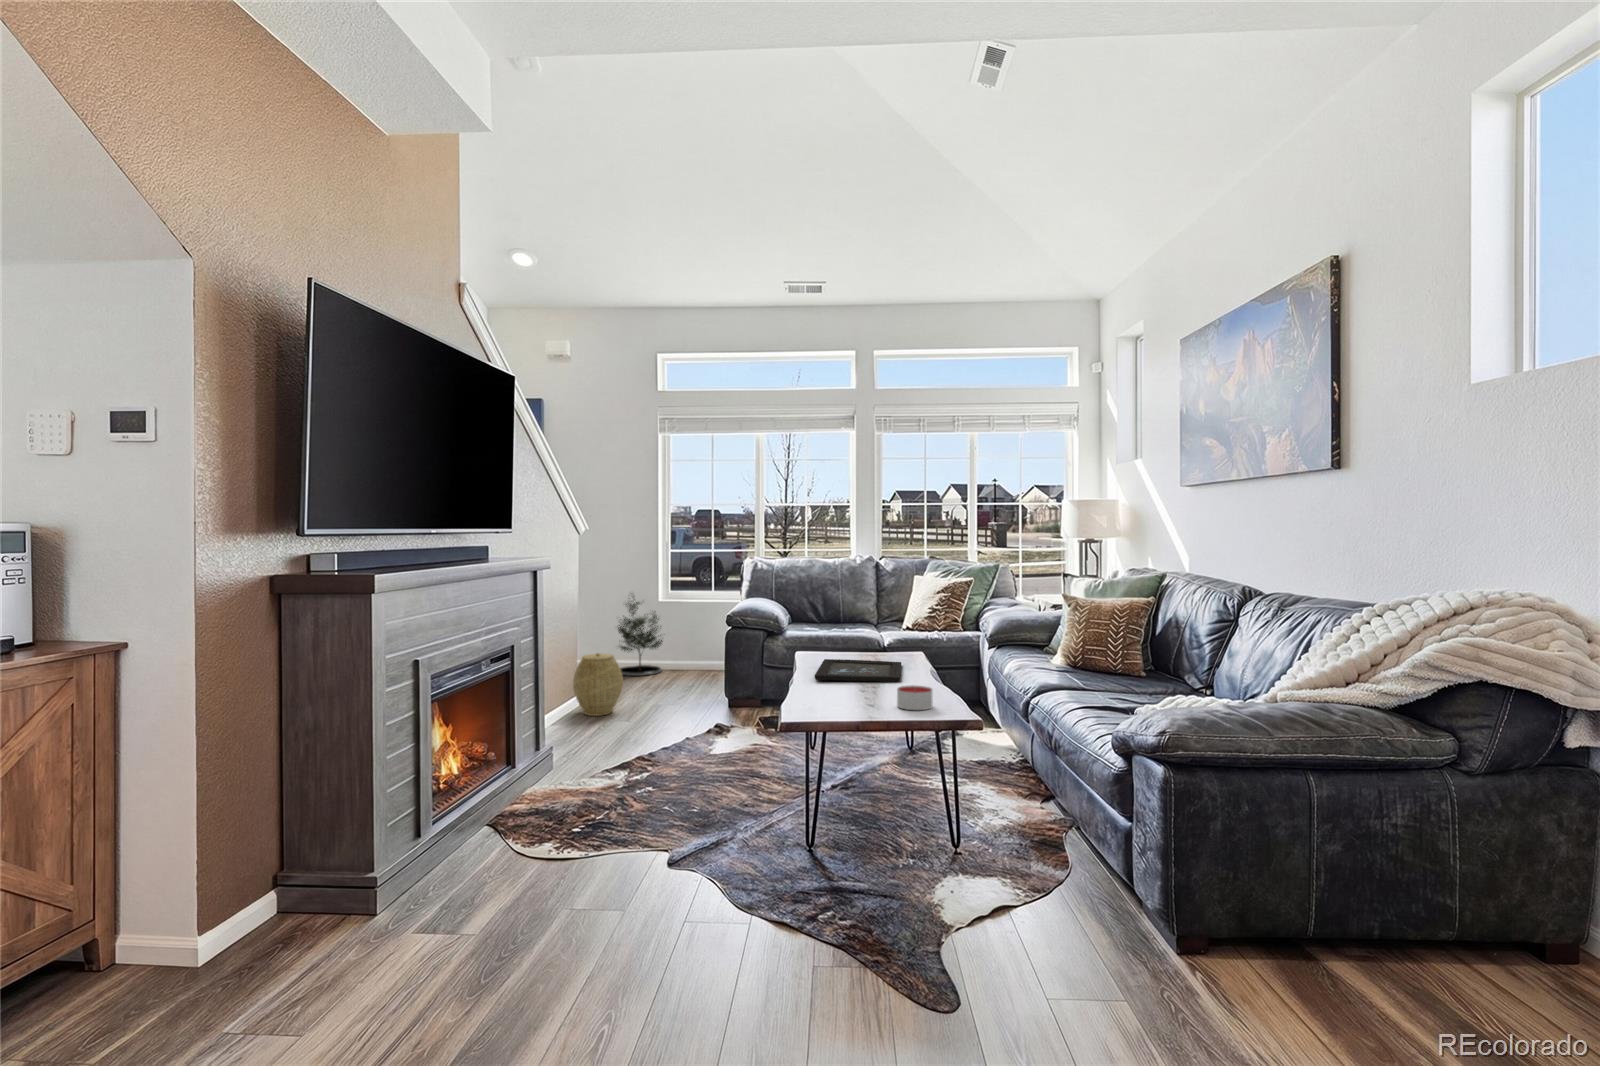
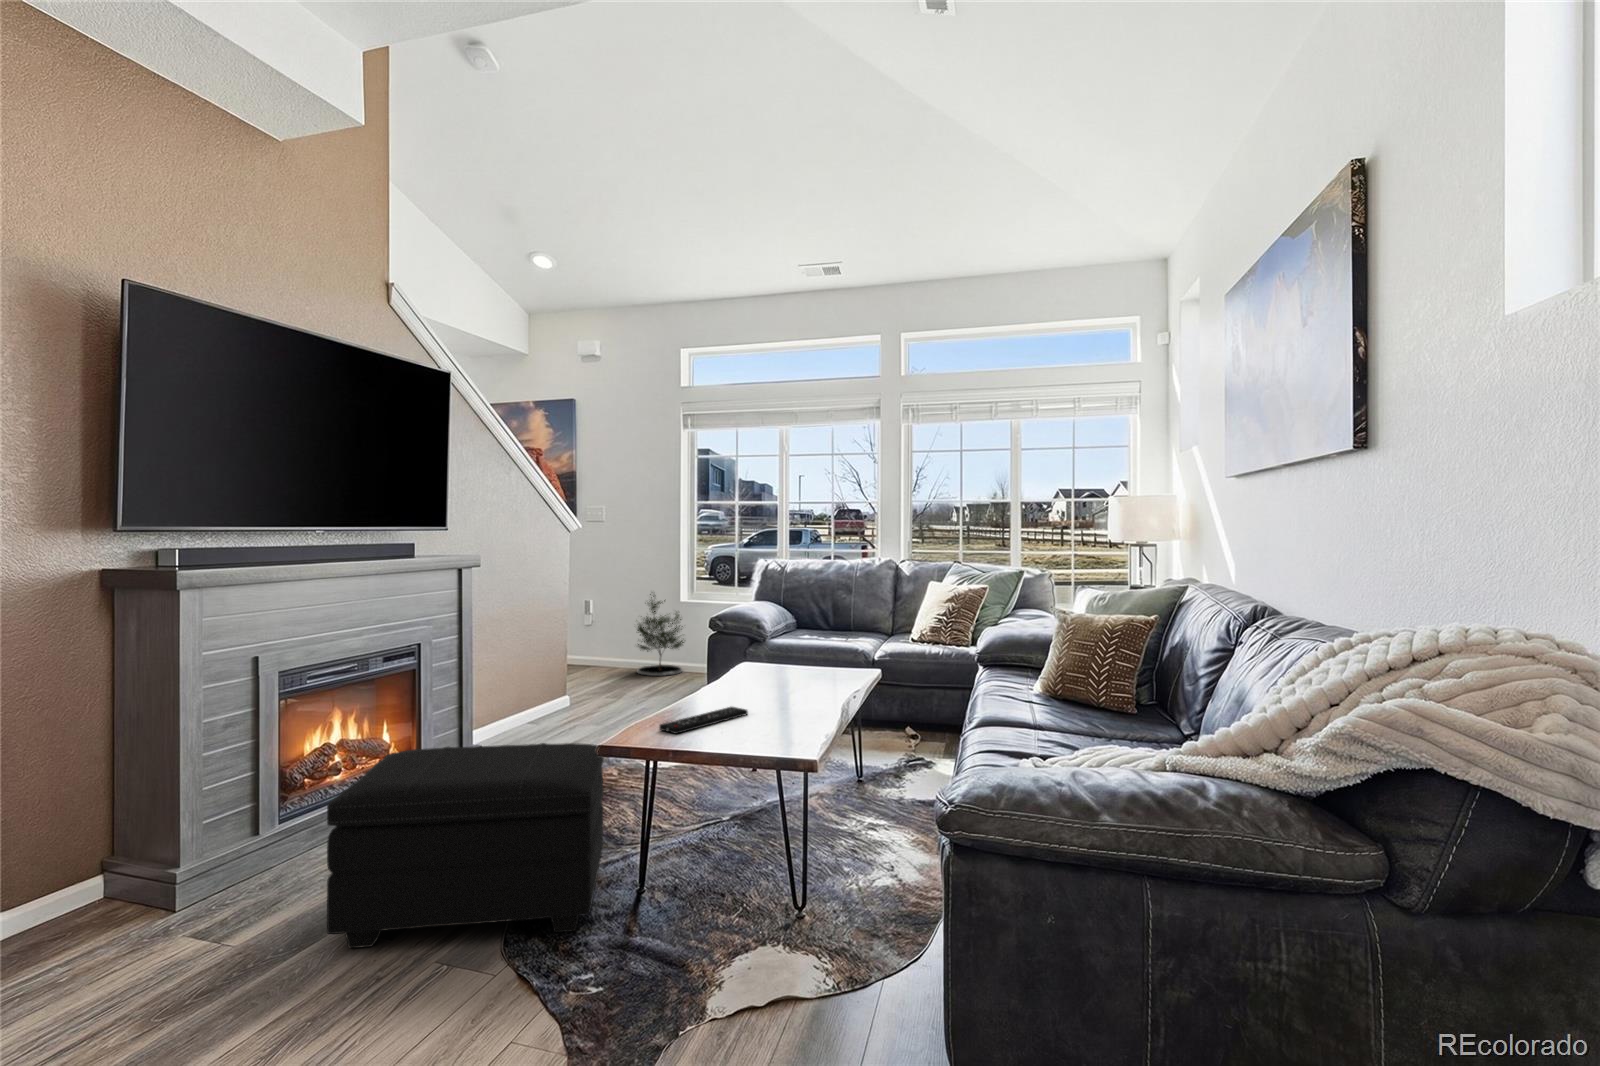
woven basket: present [573,653,623,716] -> none [555,652,607,717]
tray: present [815,659,901,682] -> none [714,673,835,704]
candle: present [897,685,933,710] -> none [754,712,795,743]
remote control: none [807,686,864,709] -> present [659,707,748,734]
footstool: none [558,725,789,915] -> present [327,743,604,948]

